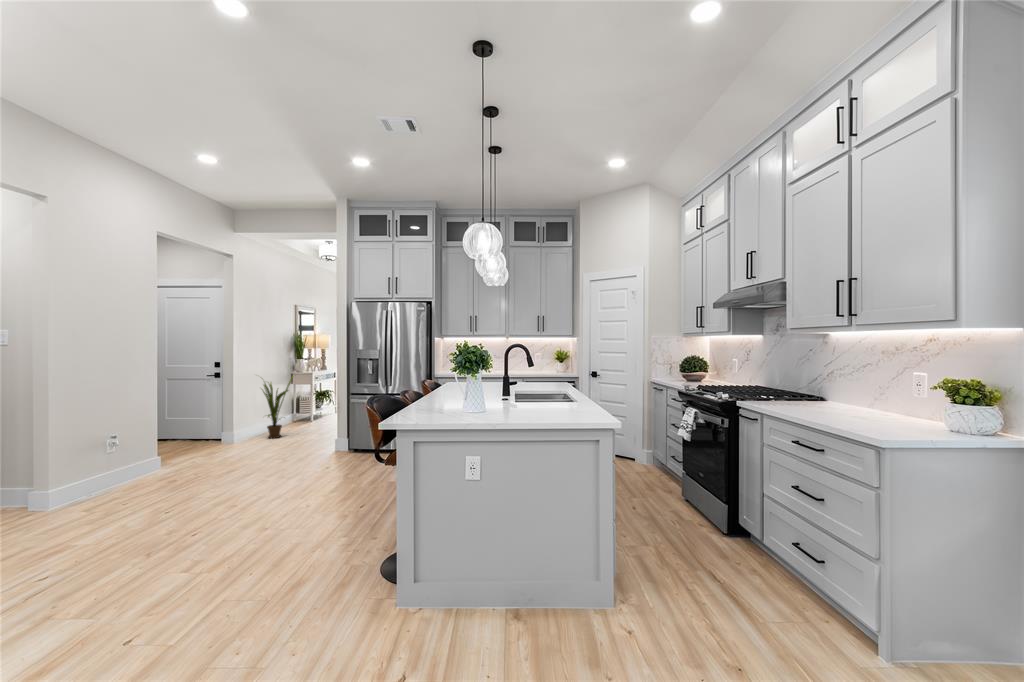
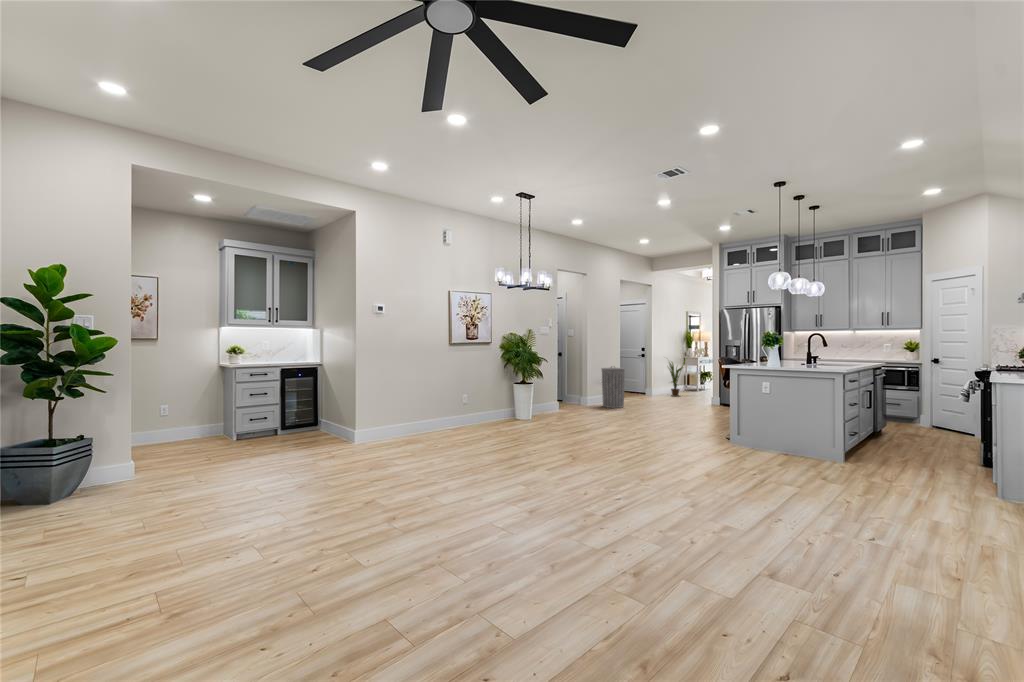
trash can: none [94,407,158,501] -> present [602,367,625,408]

